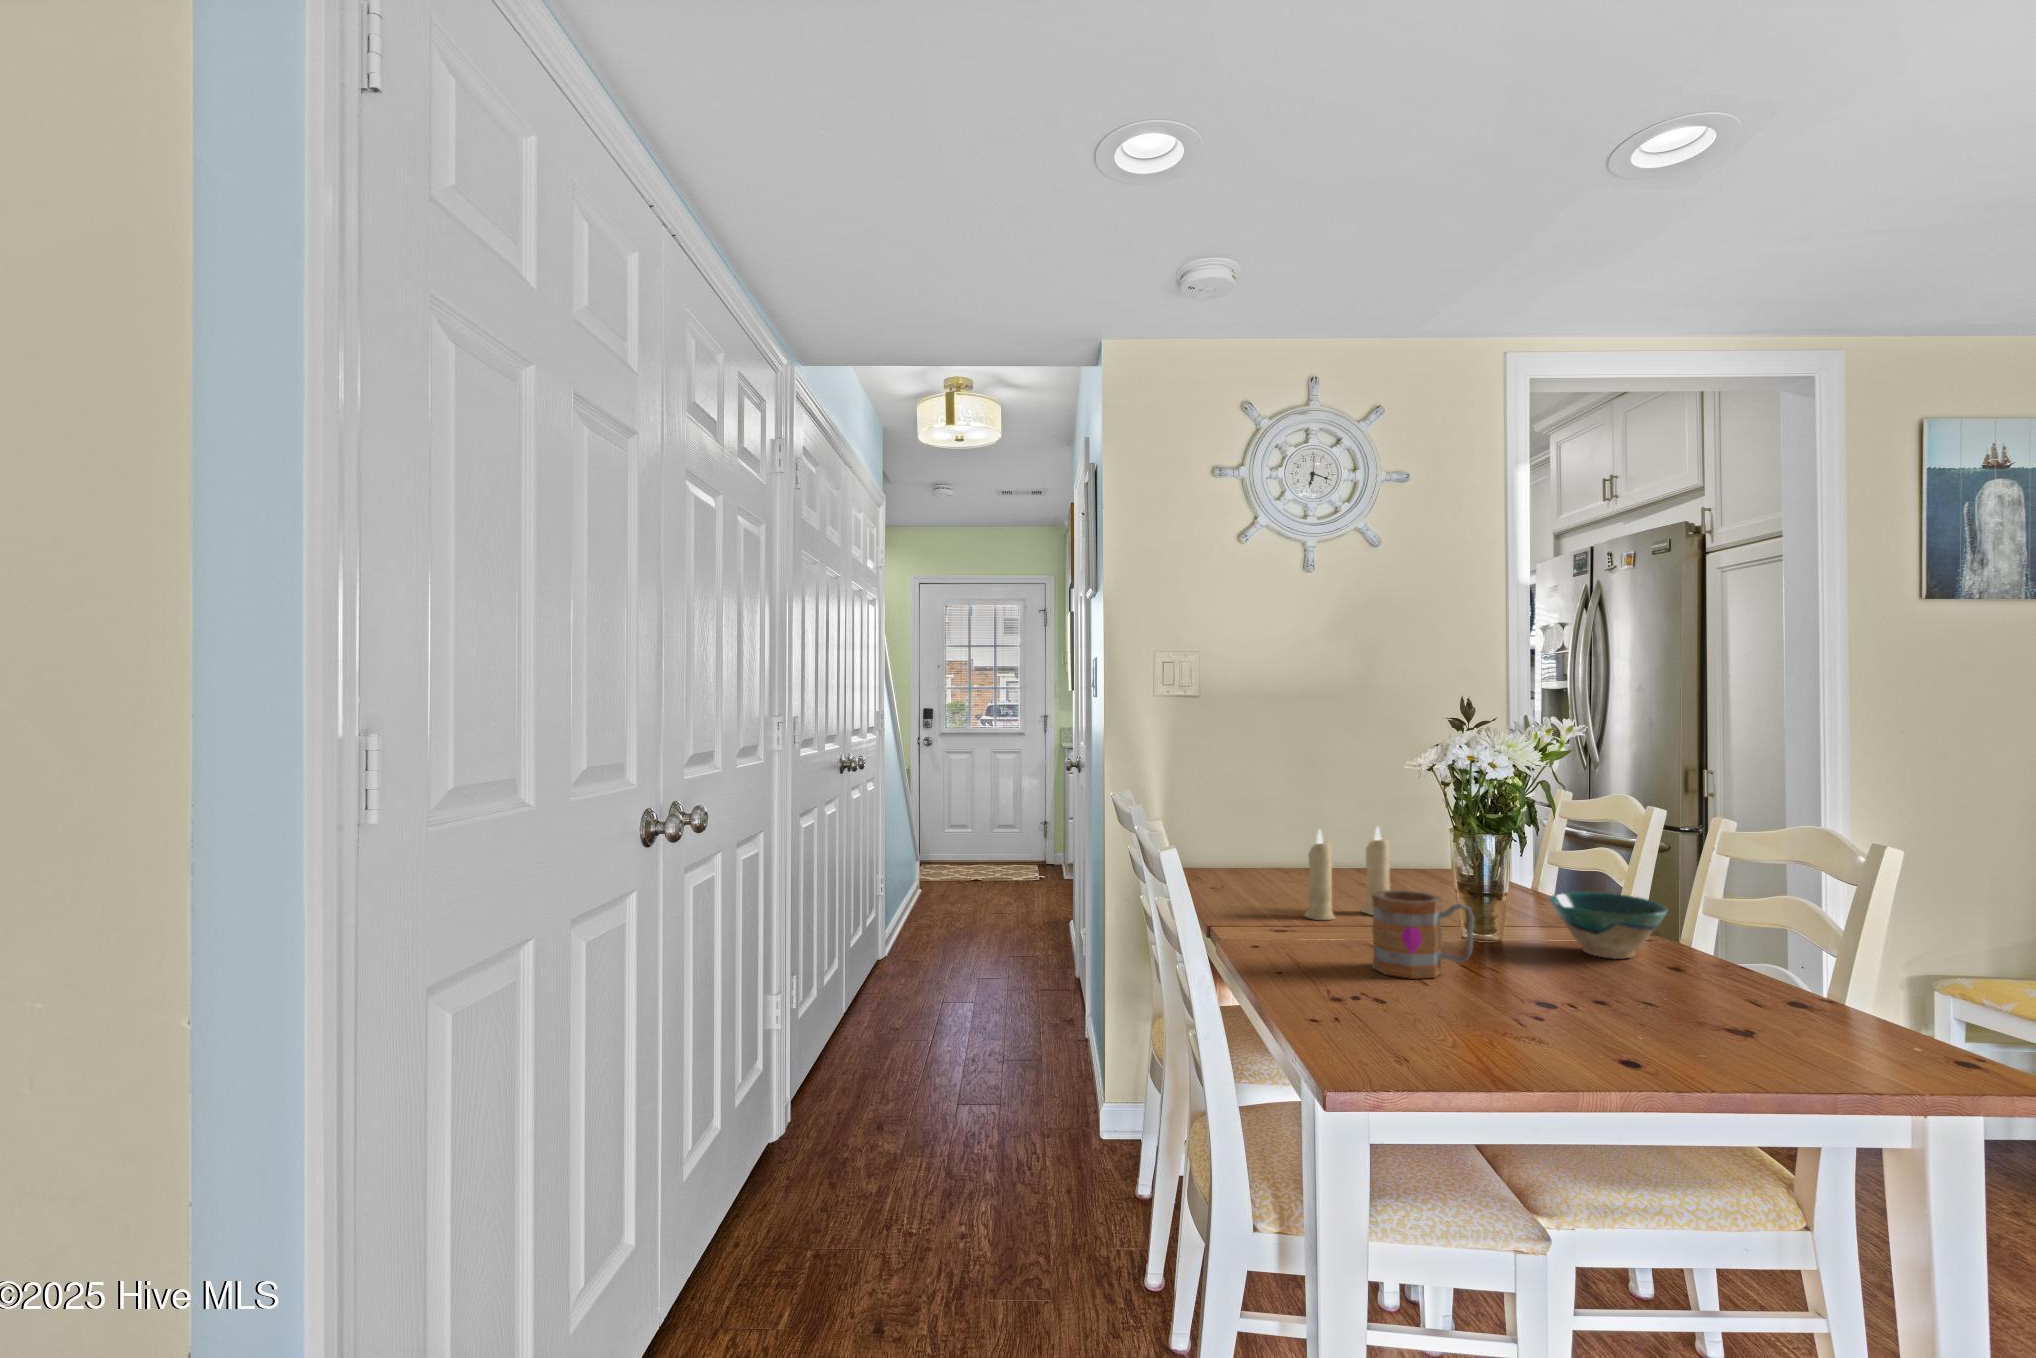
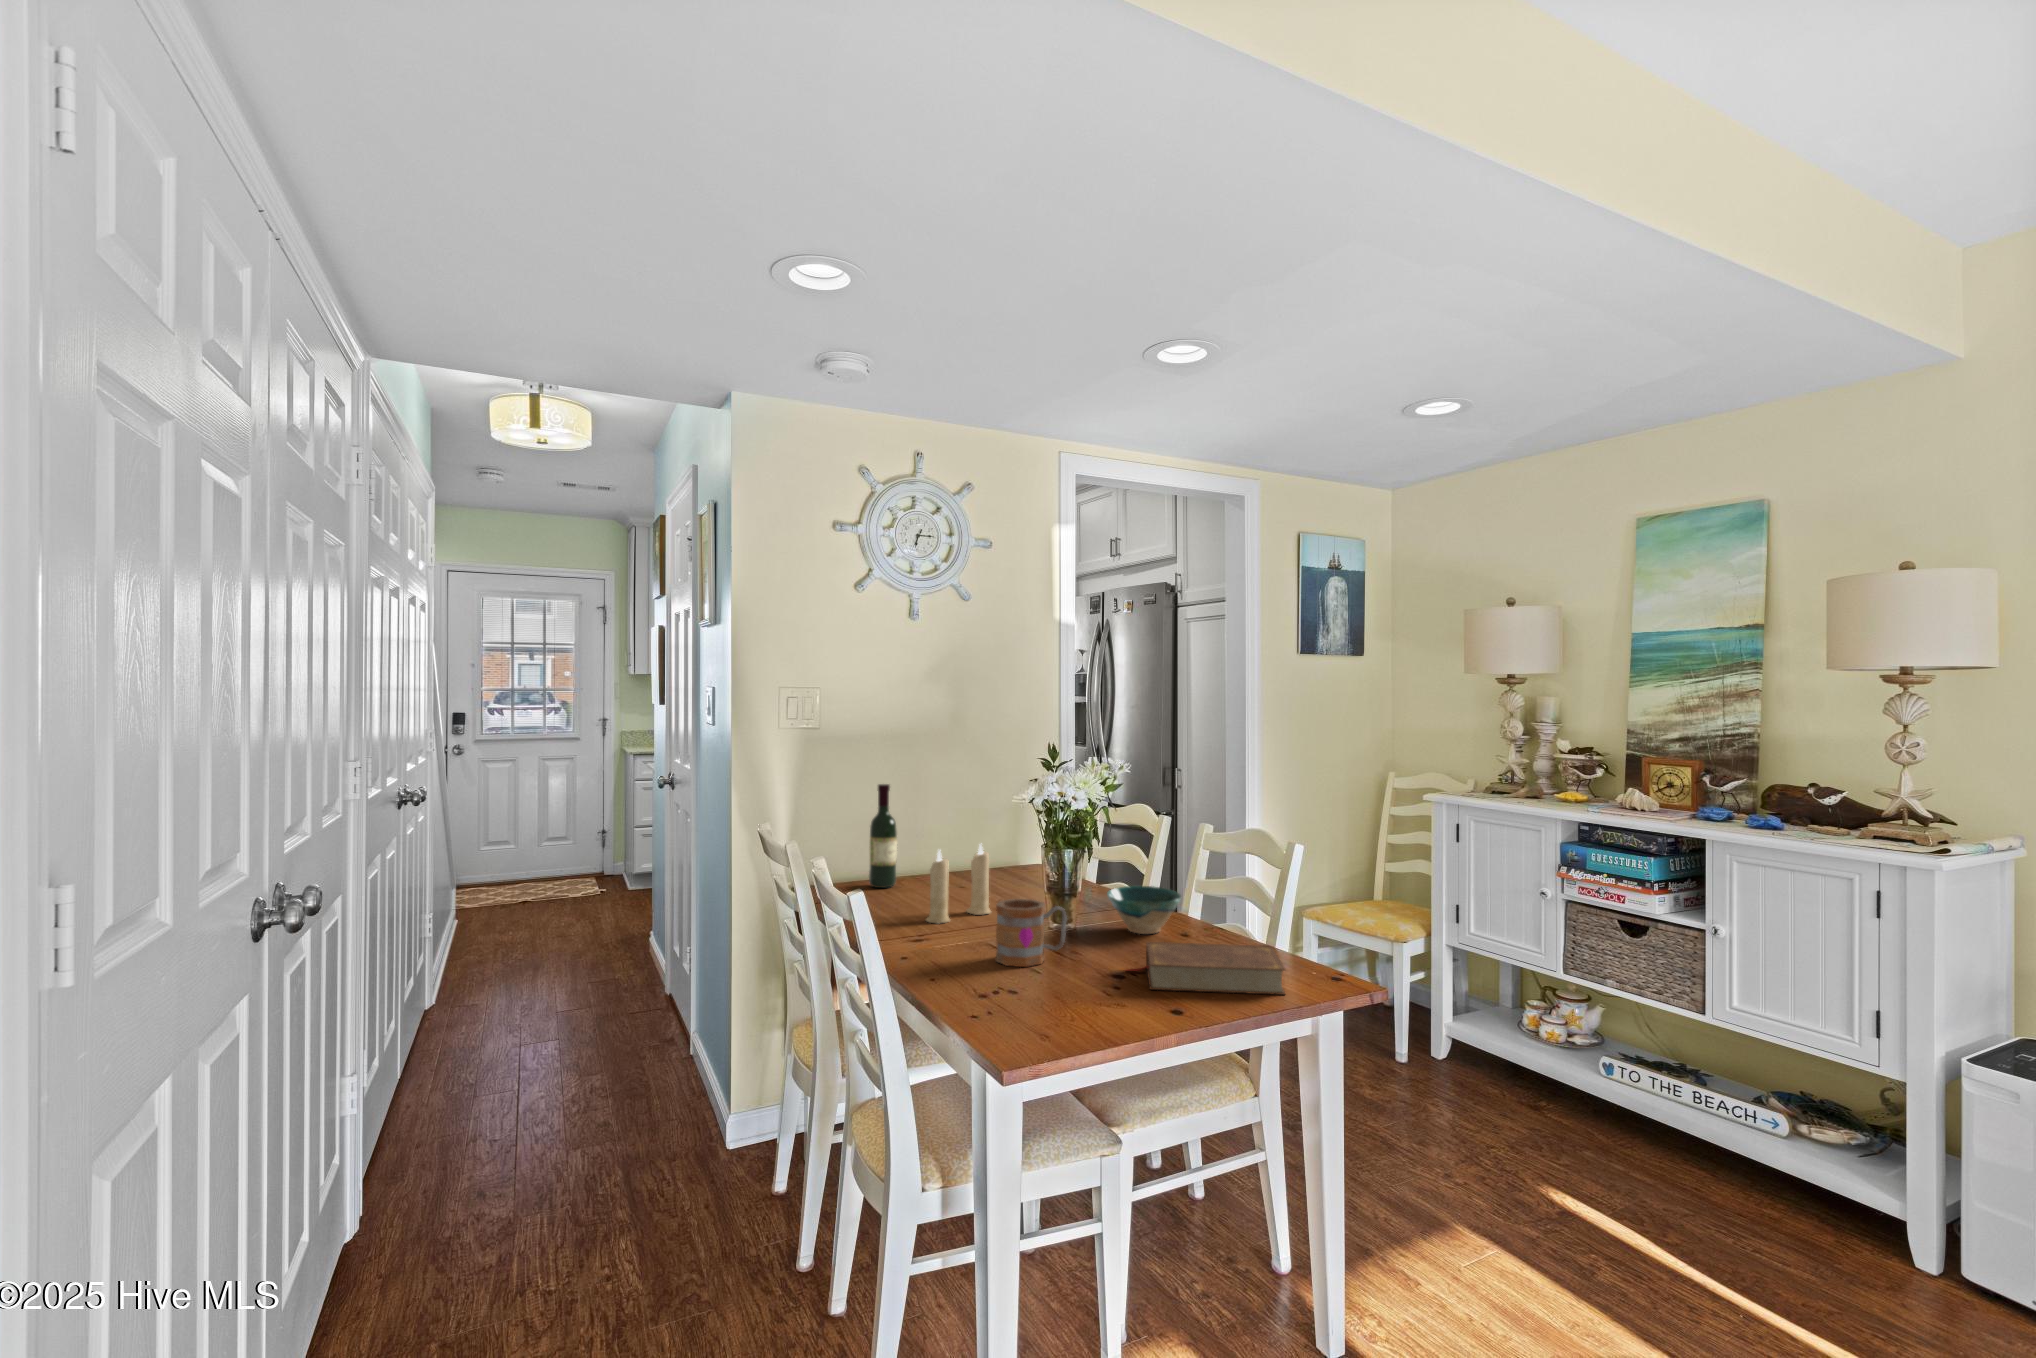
wine bottle: none [1255,758,1287,879] -> present [869,784,897,888]
book: none [1555,963,1836,1064] -> present [1126,942,1286,995]

